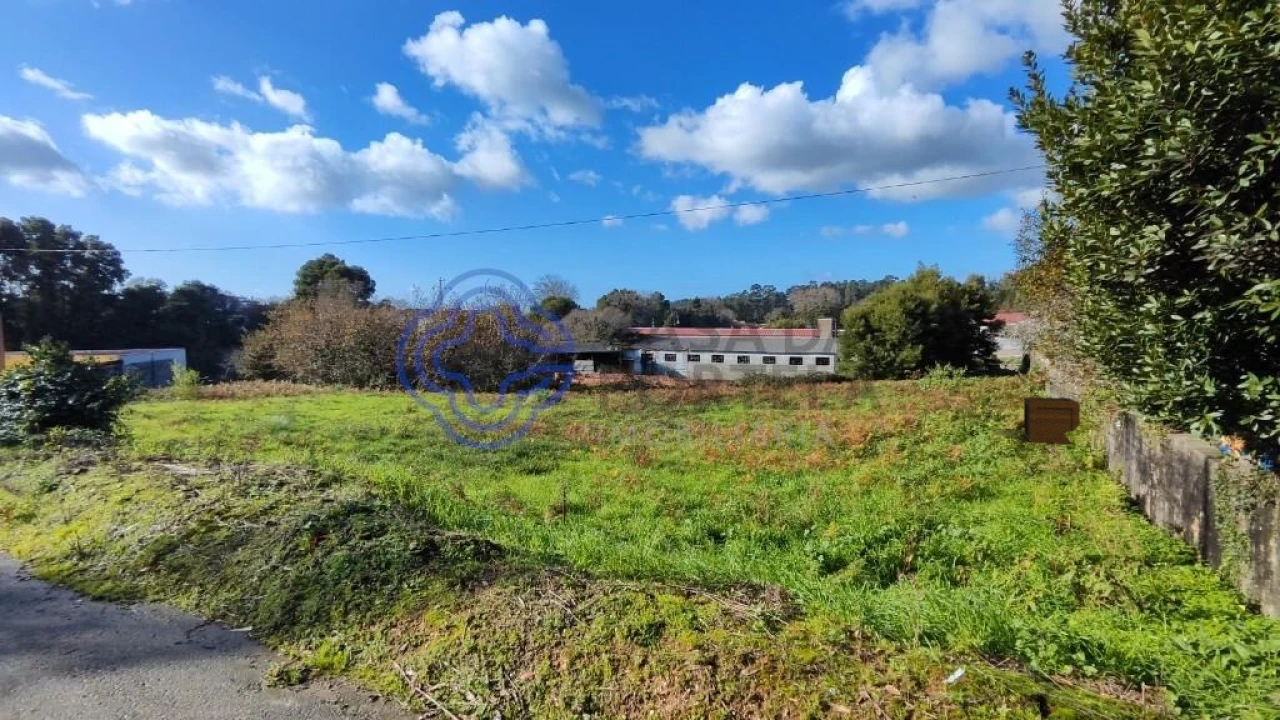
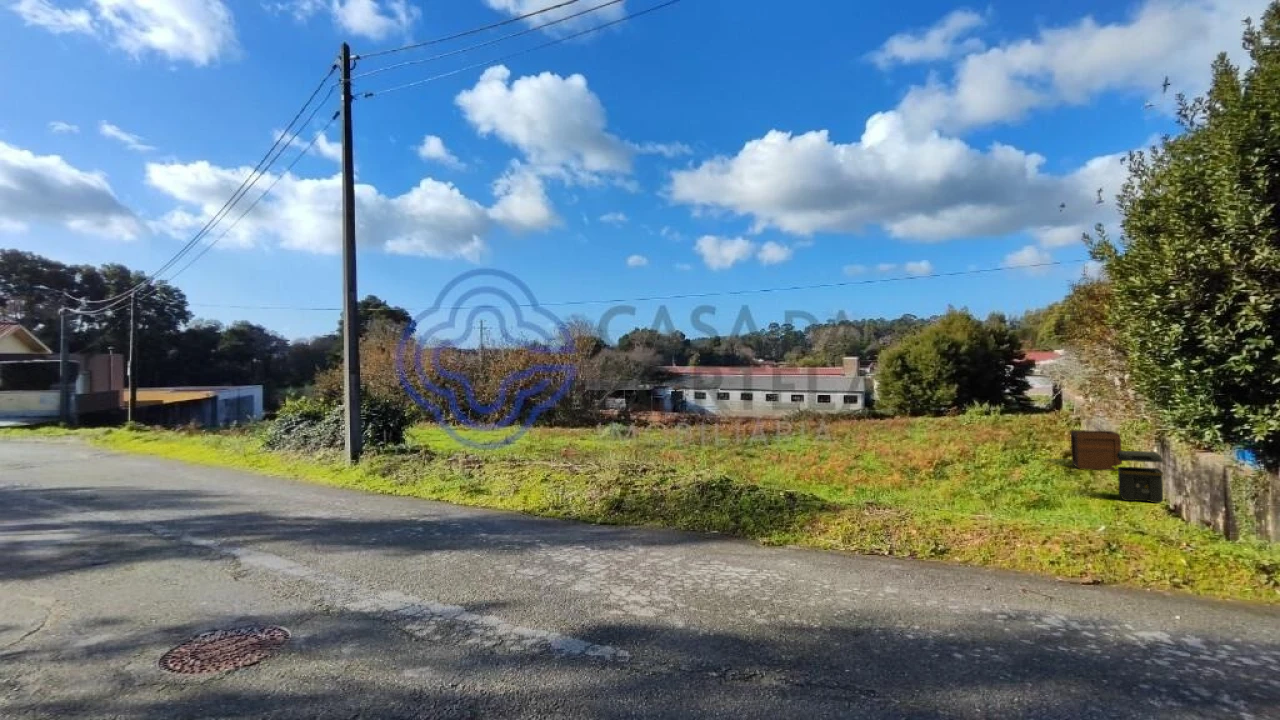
toolbox: none [1070,425,1125,490] -> present [1117,451,1163,503]

